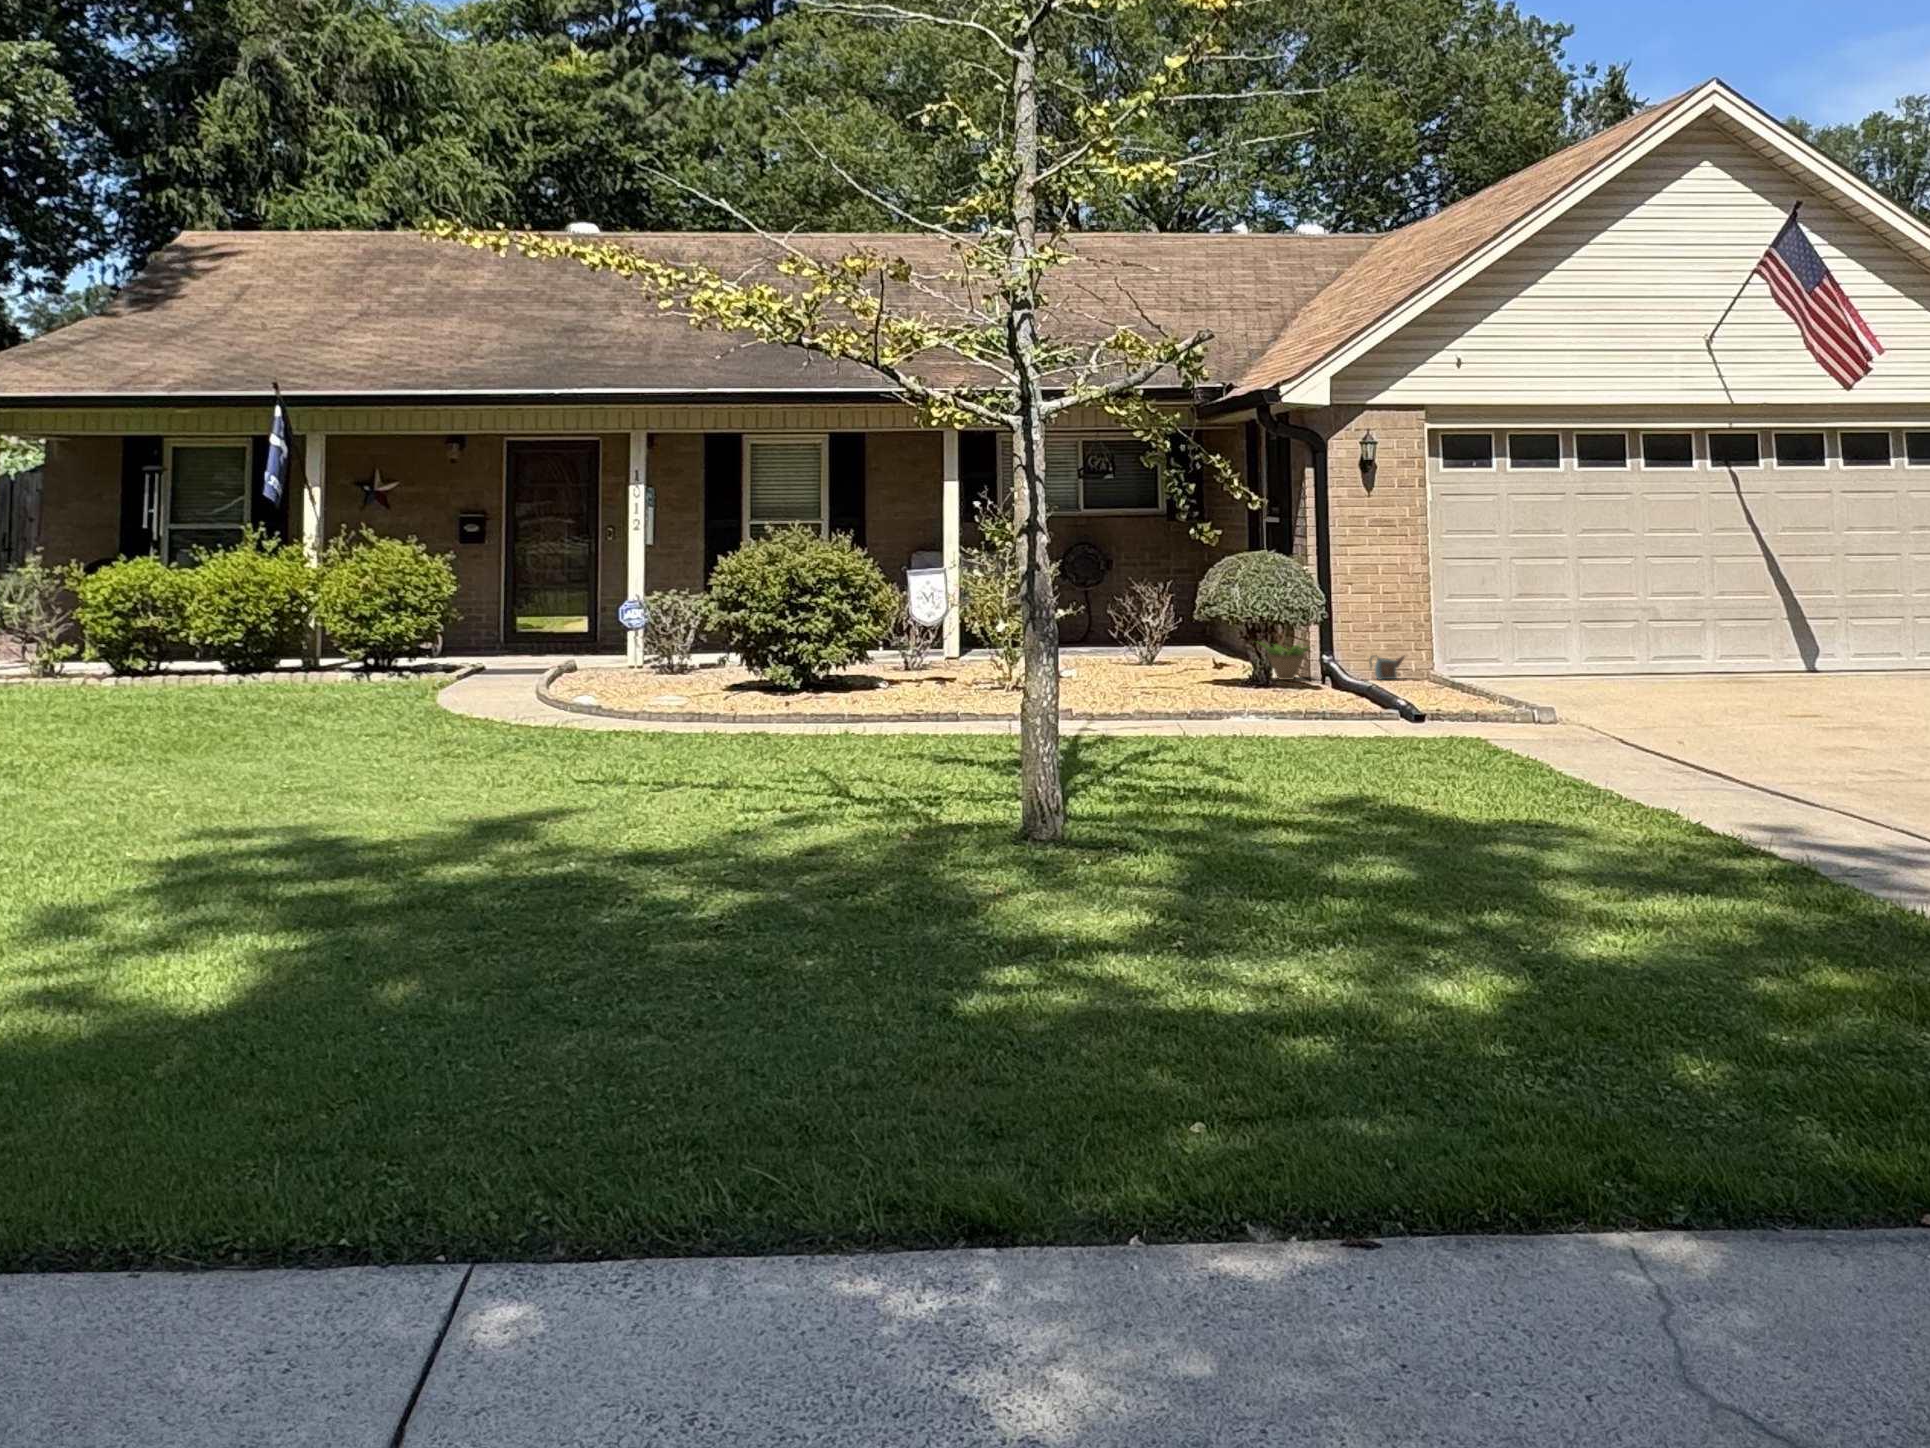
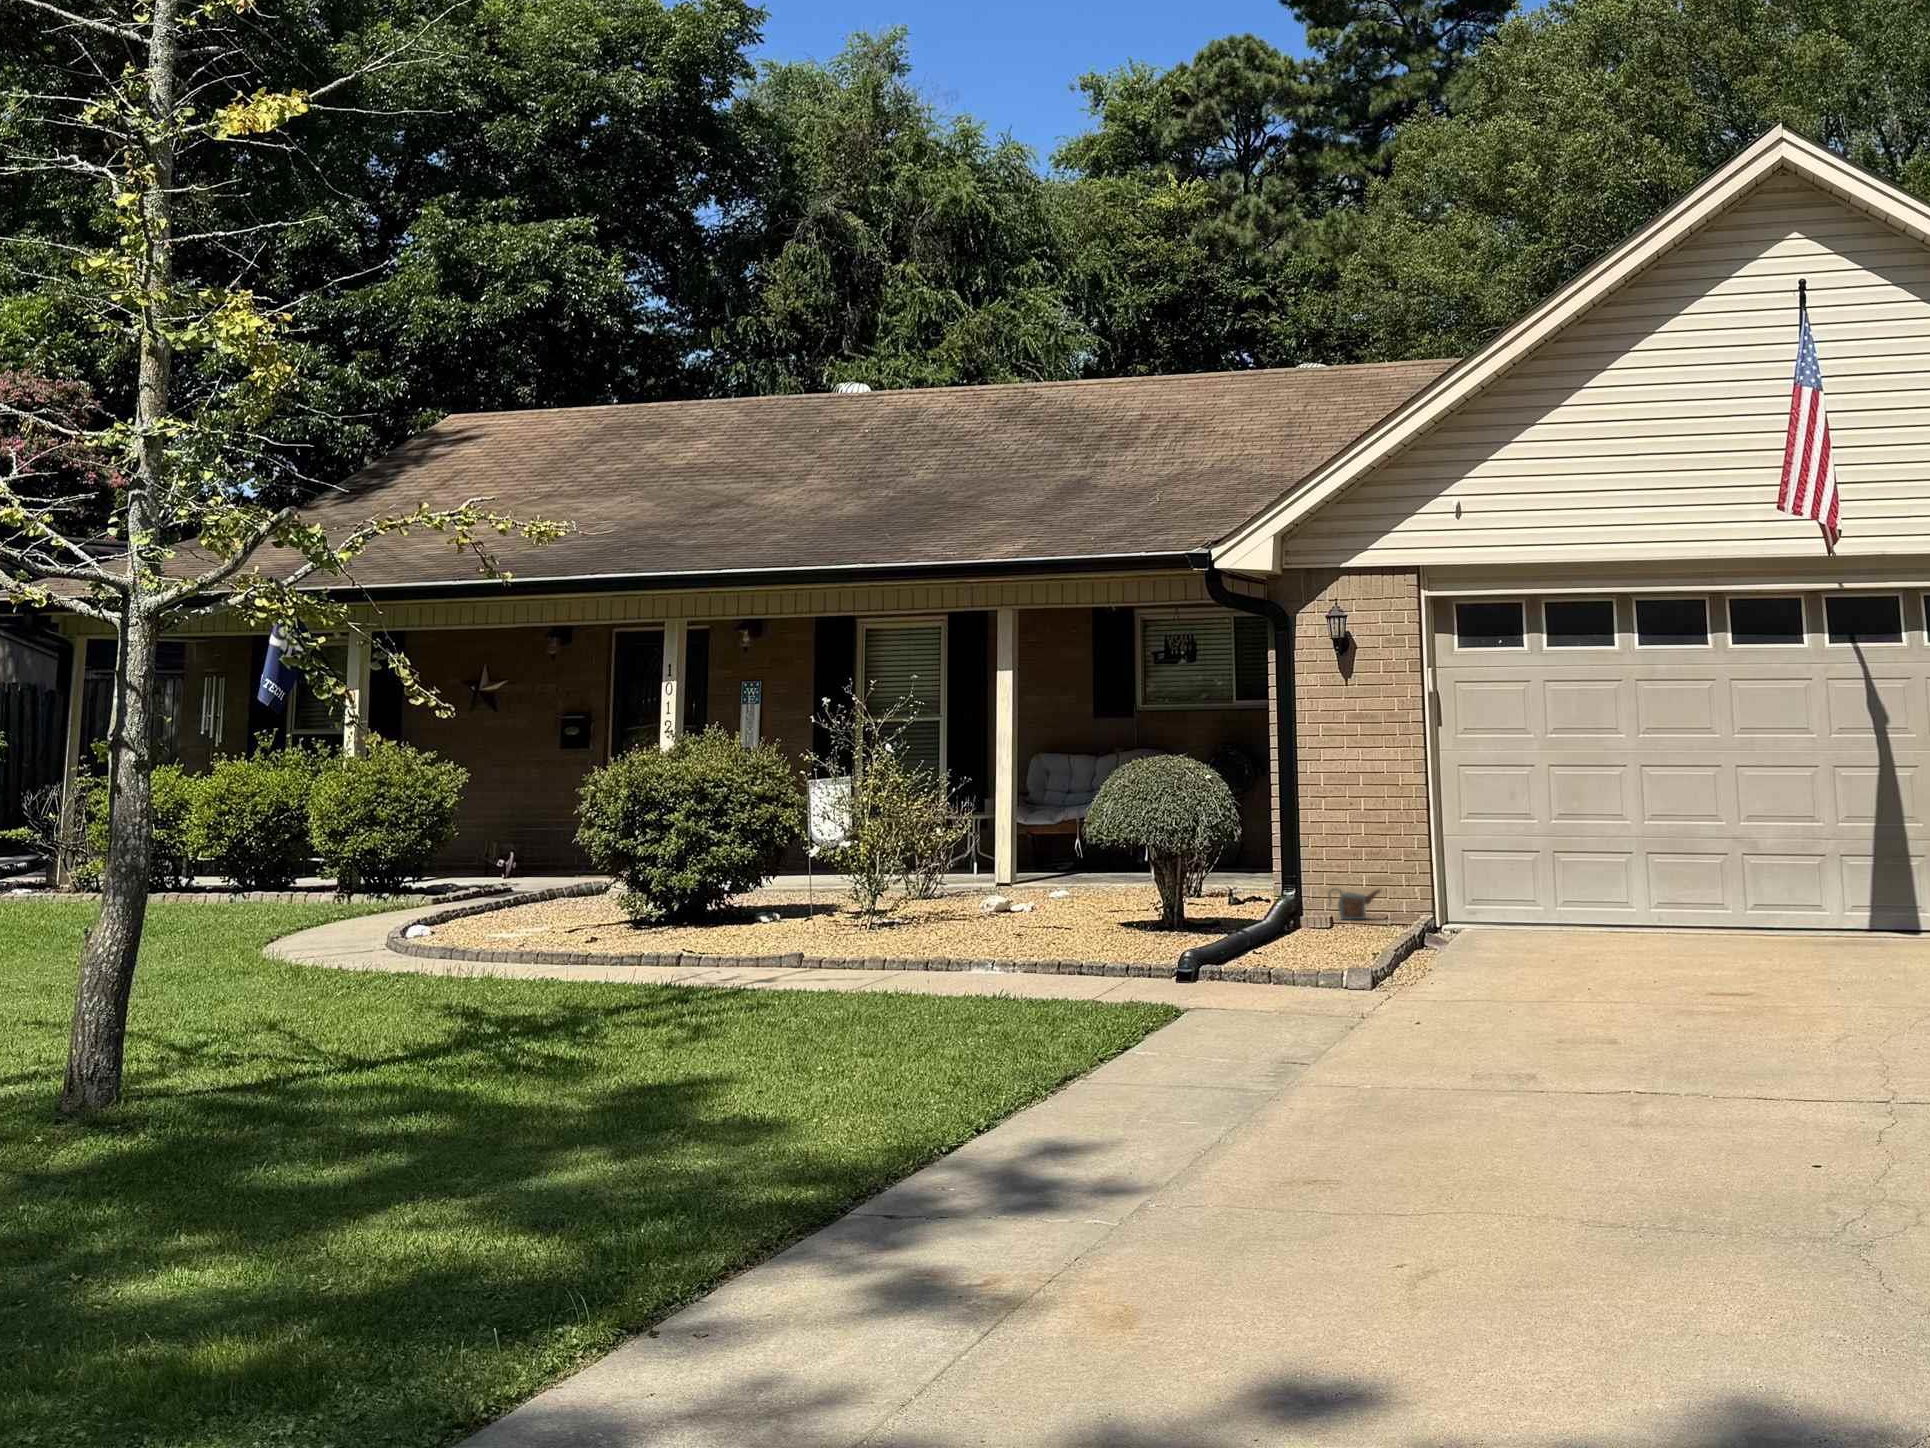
decorative plant: present [1260,643,1314,680] -> none [1198,864,1276,916]

